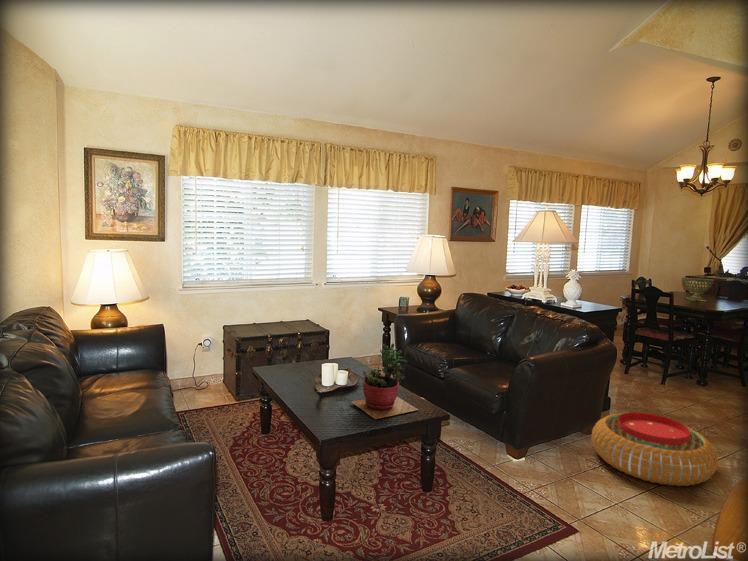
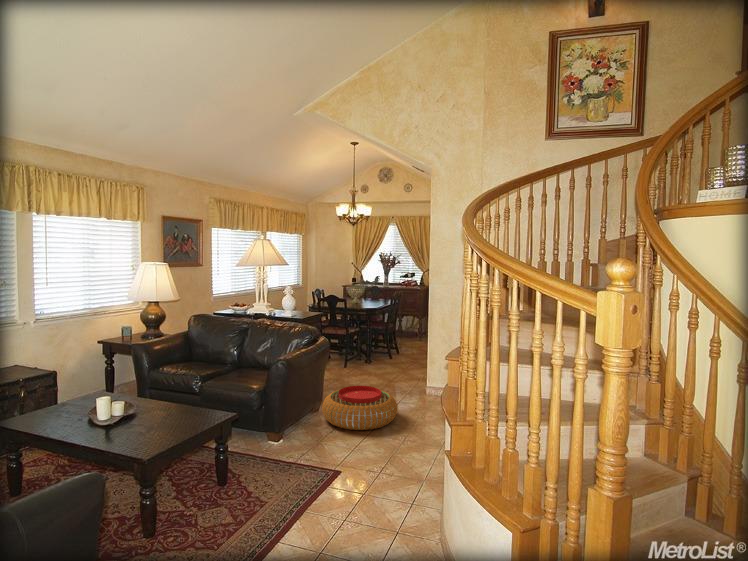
succulent plant: present [352,343,418,419] -> none [150,365,214,434]

